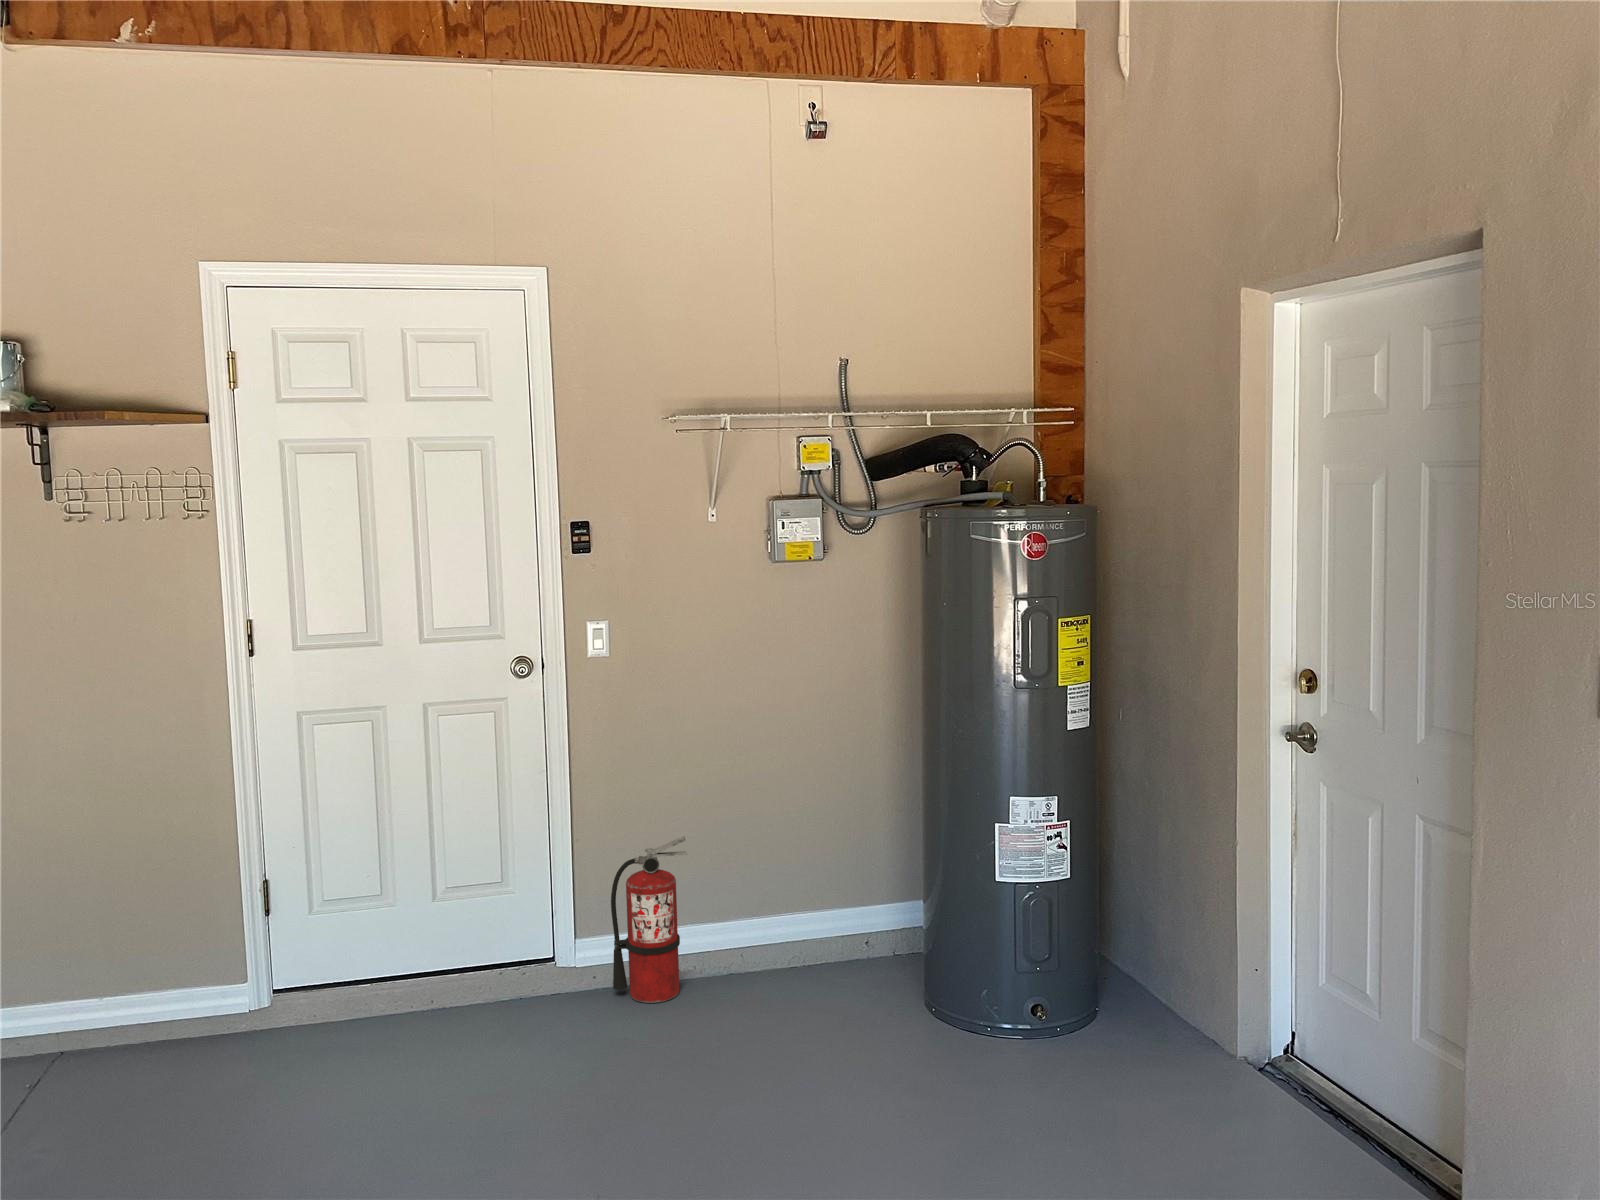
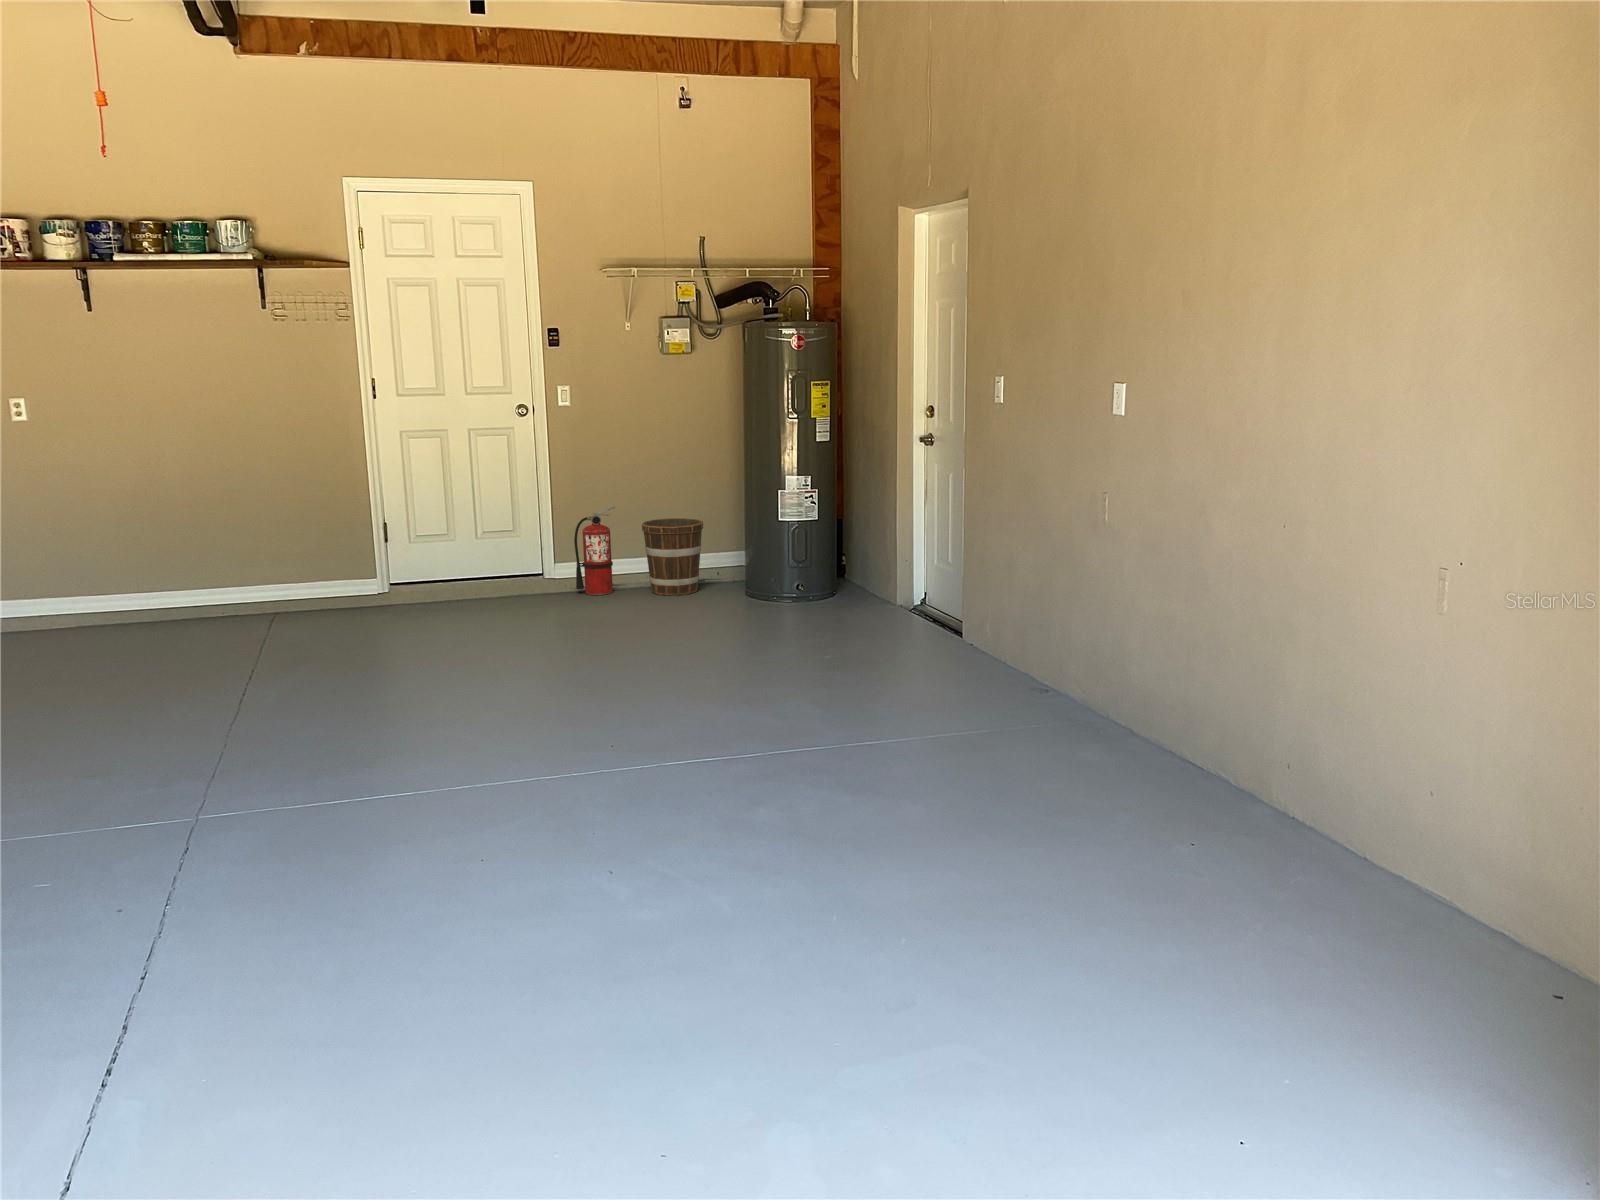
bucket: none [734,851,845,1008] -> present [642,518,703,595]

